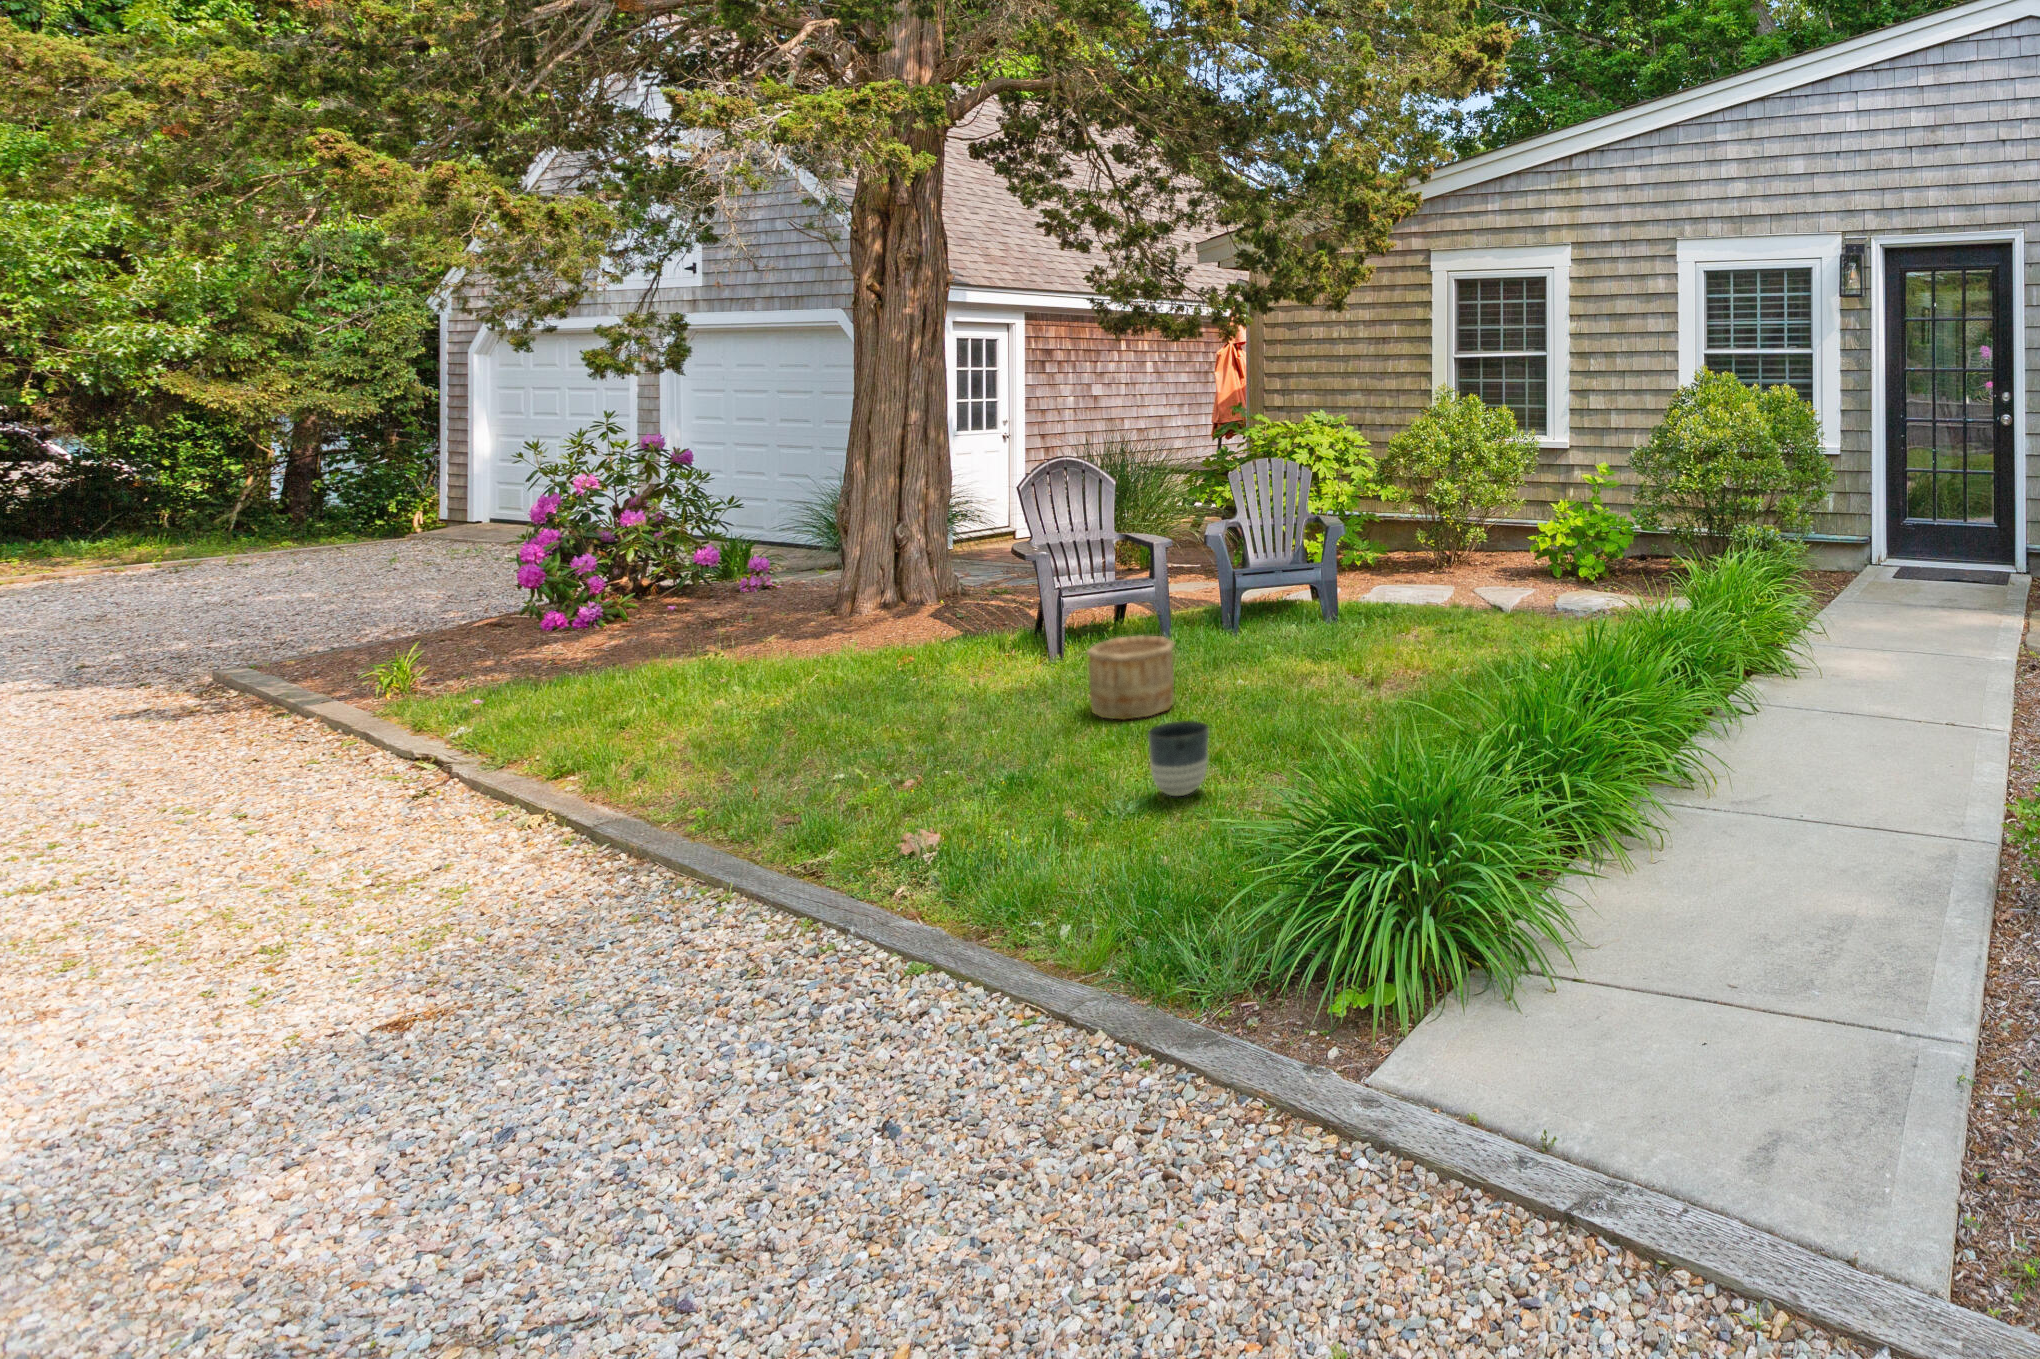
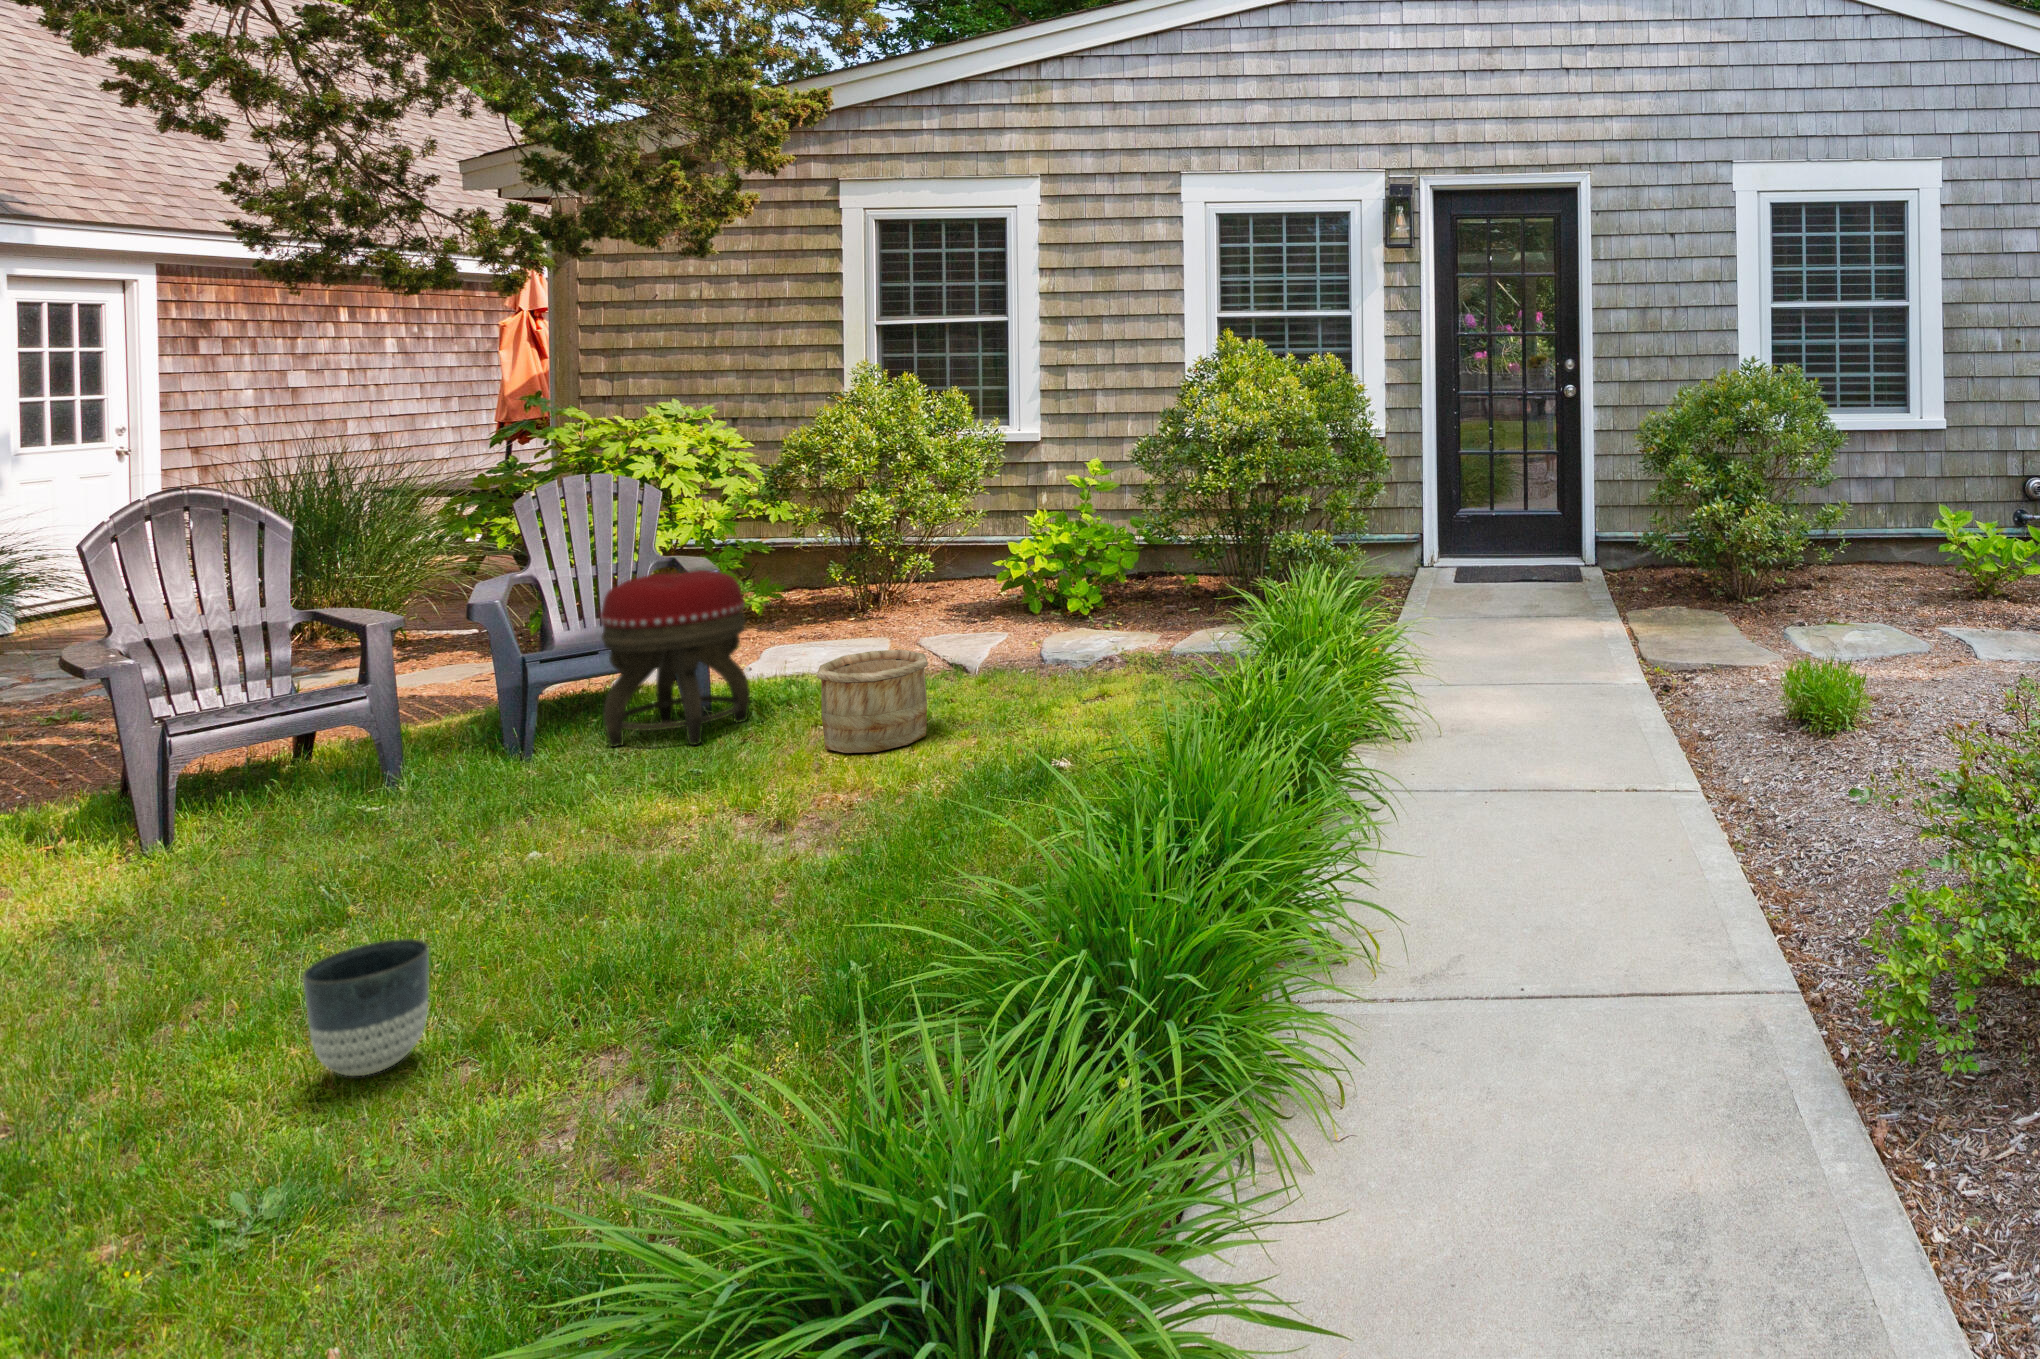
footstool: none [1284,525,1372,642] -> present [600,570,750,747]
wooden bucket: present [1087,635,1175,719] -> present [817,650,928,753]

